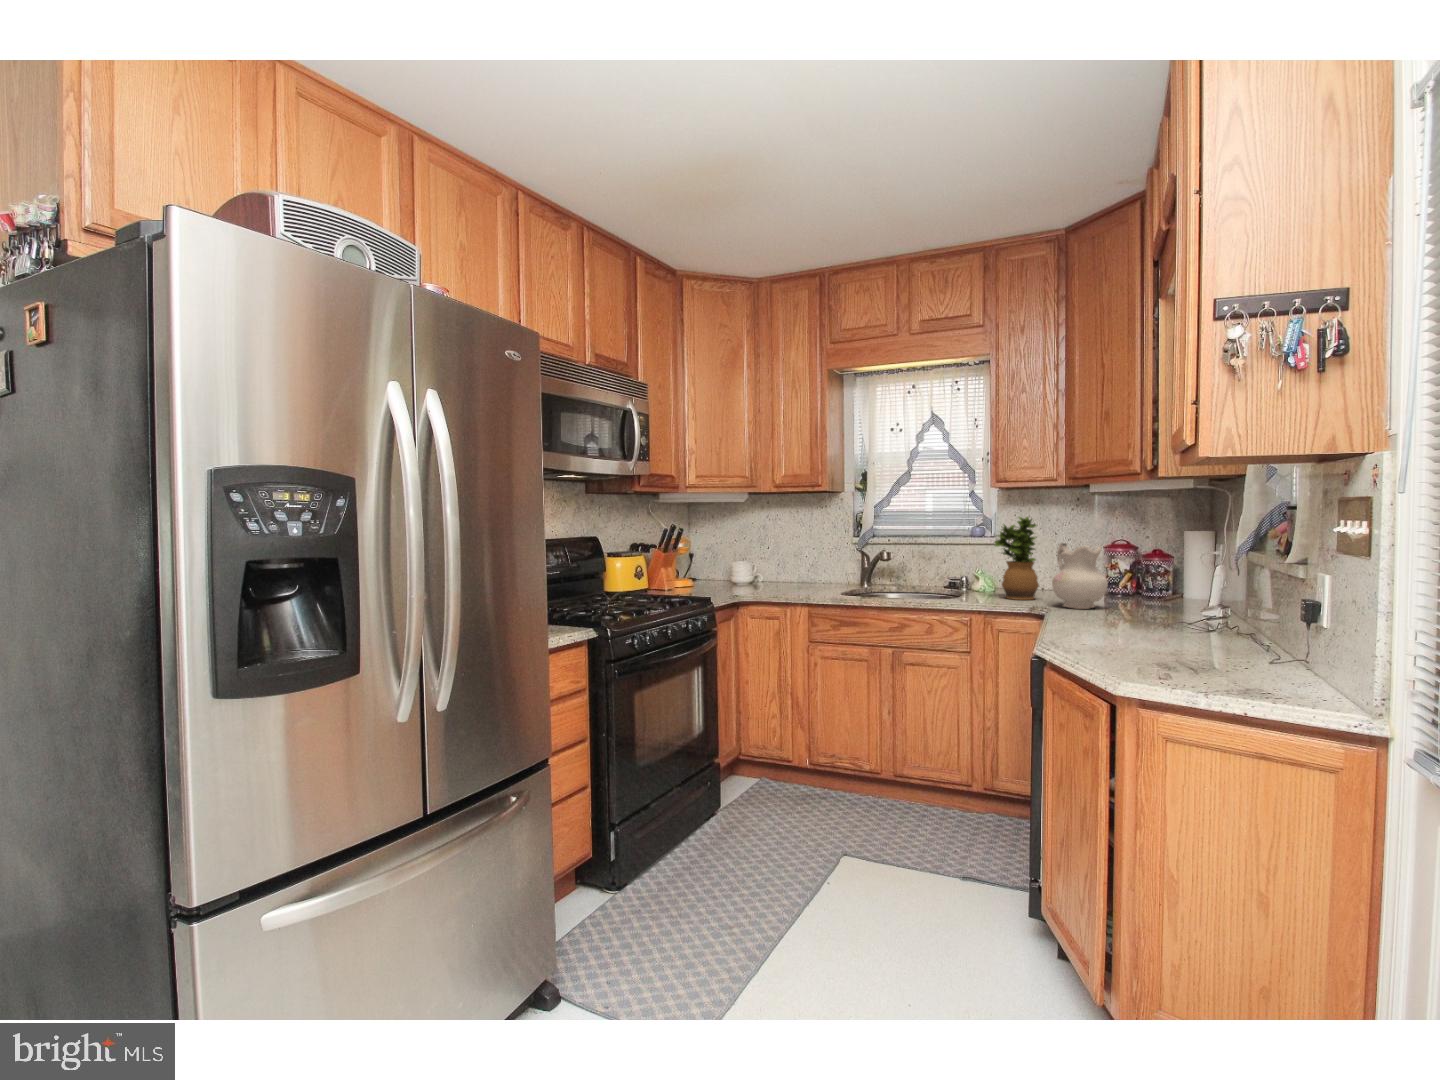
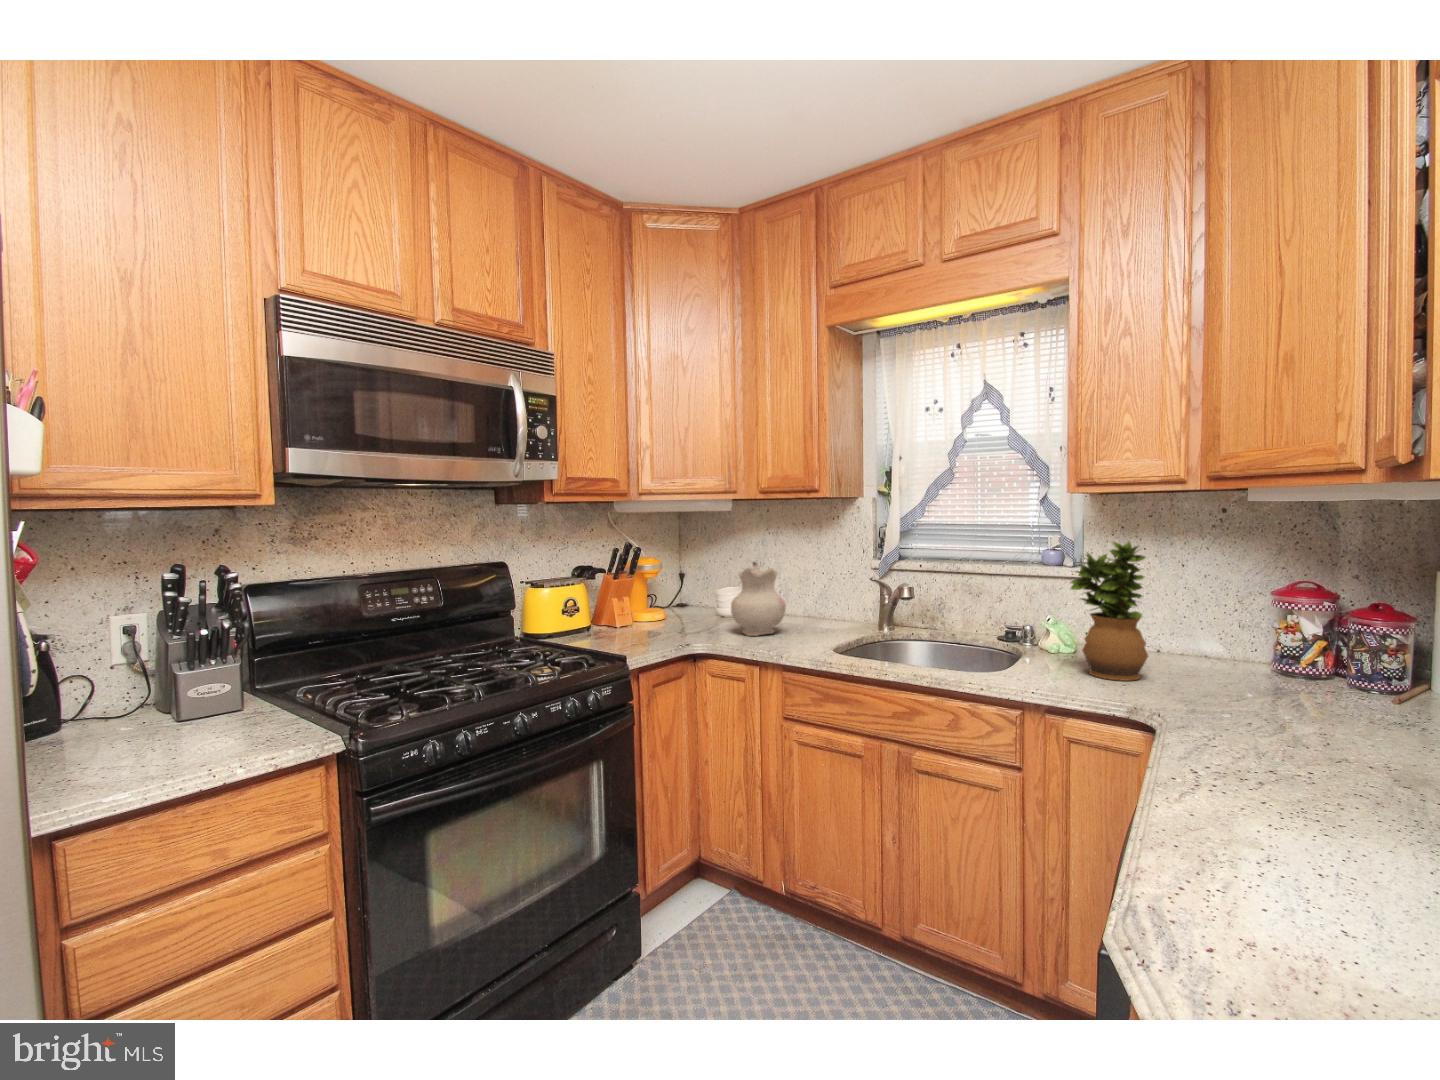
ceramic pitcher: present [1052,543,1108,609] -> present [731,561,786,636]

